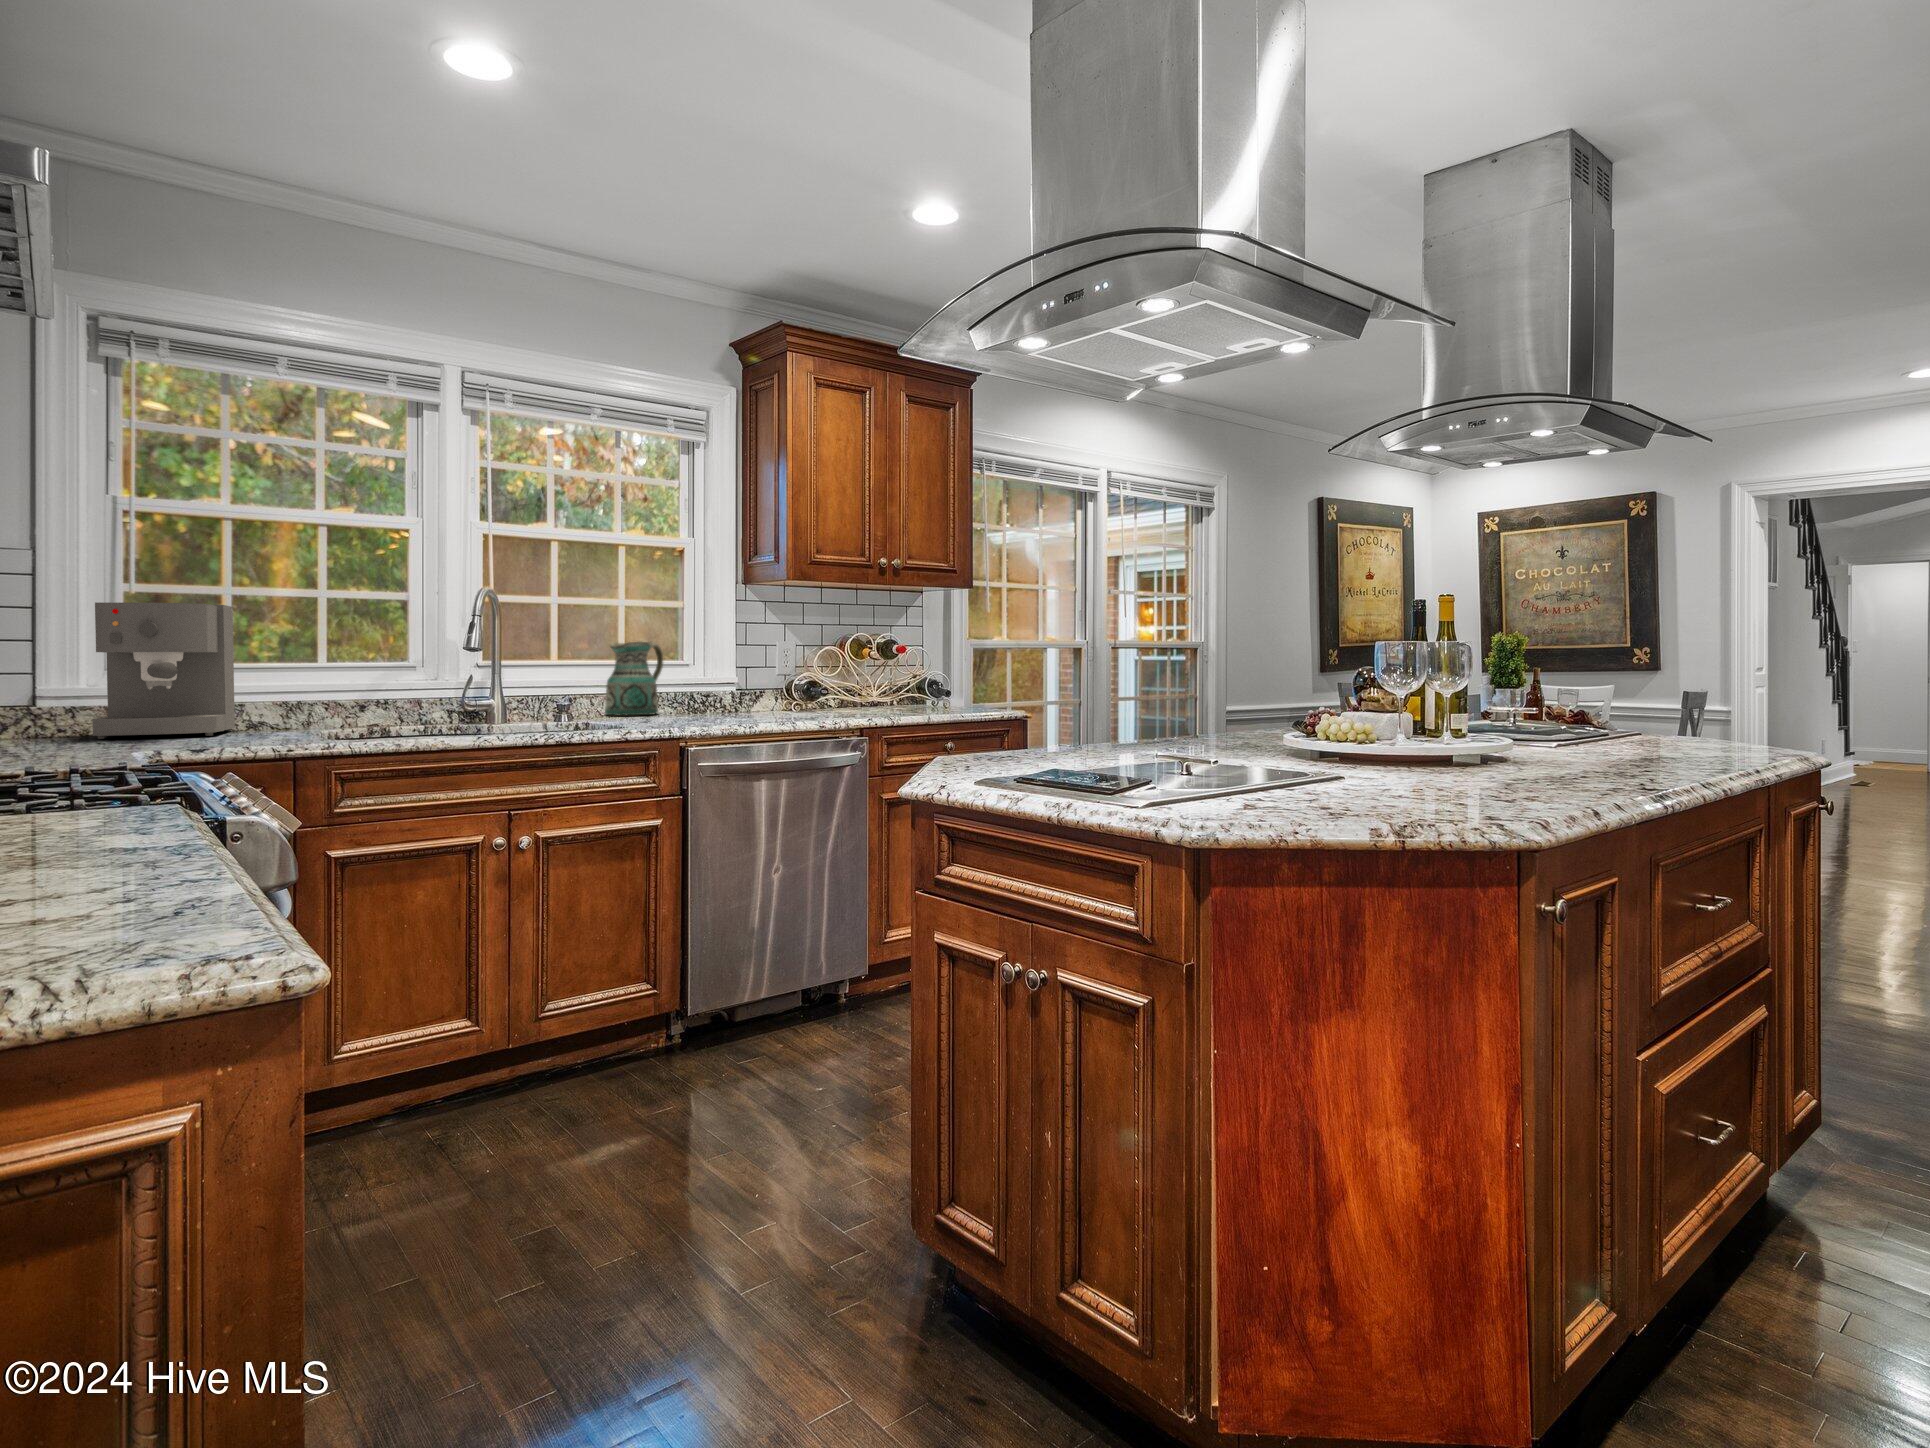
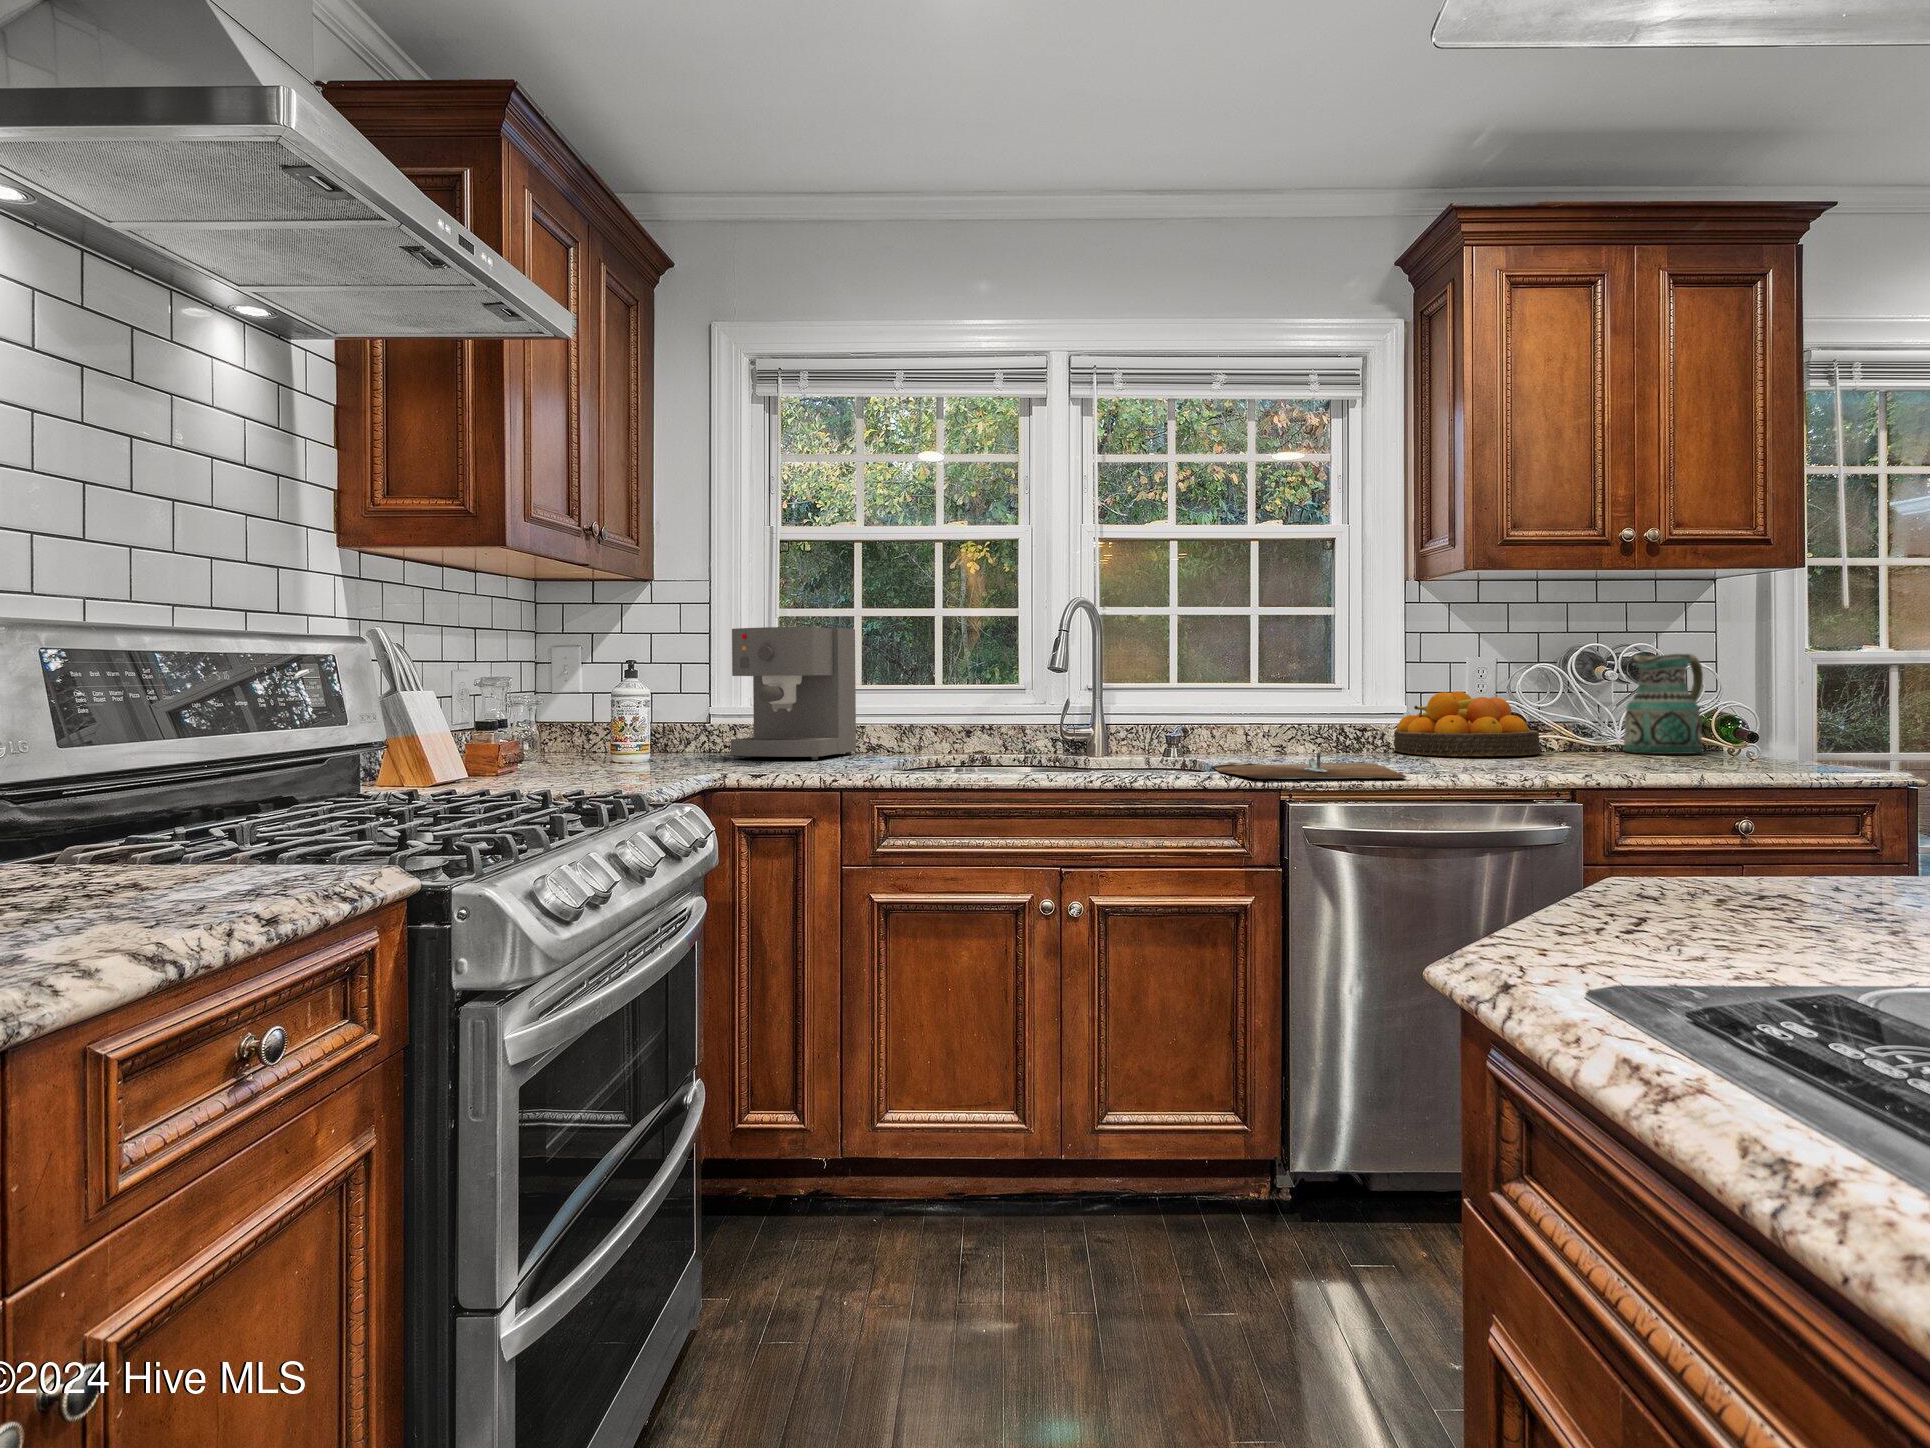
ceramic pitcher: present [605,641,663,715] -> present [1624,653,1703,754]
fruit bowl: none [733,667,832,713] -> present [1394,691,1540,756]
cutting board: none [622,709,776,729] -> present [1212,752,1406,779]

